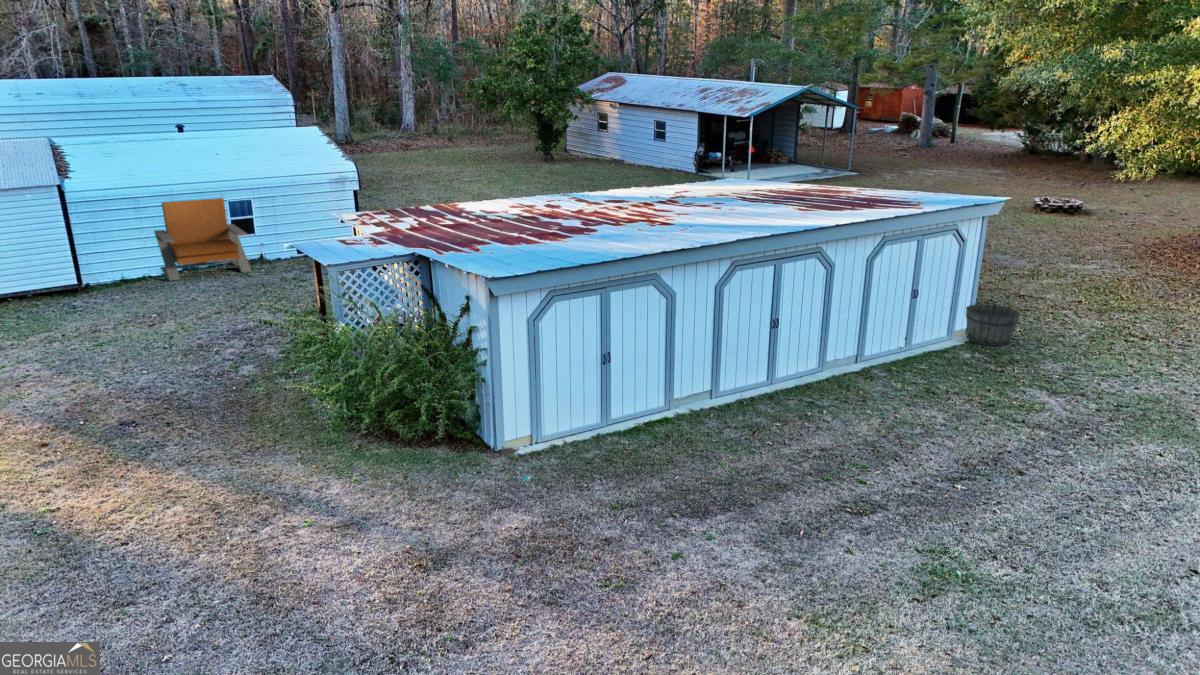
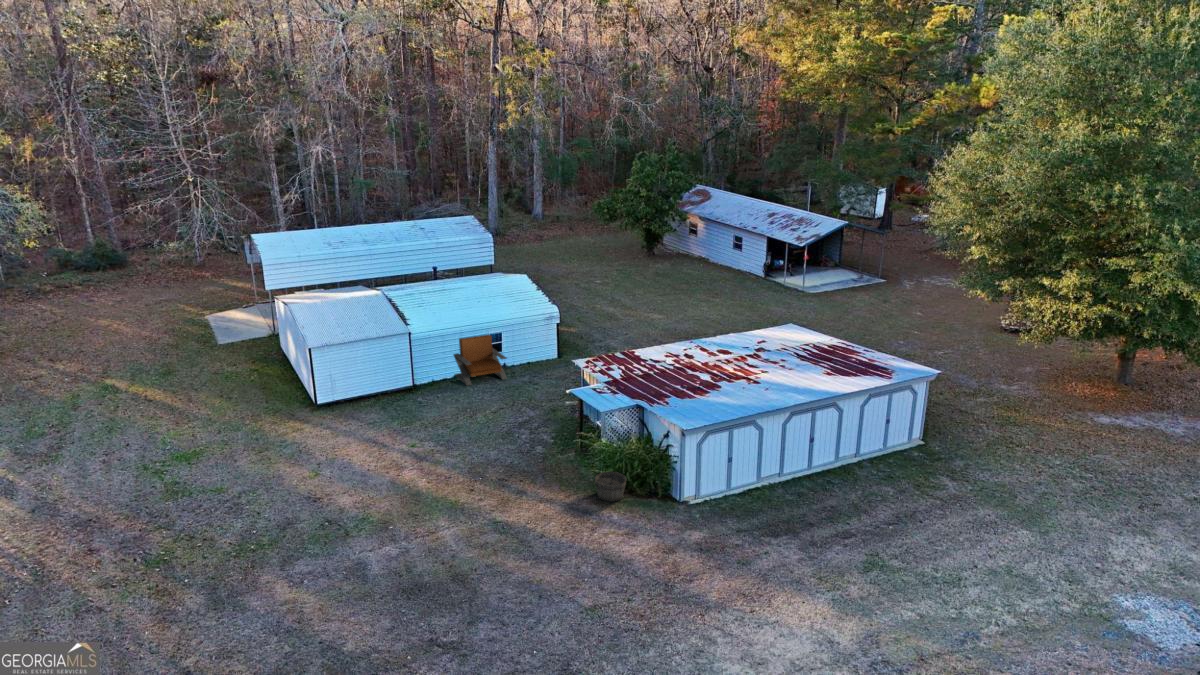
wooden bucket: present [966,301,1020,346] -> present [595,472,626,502]

